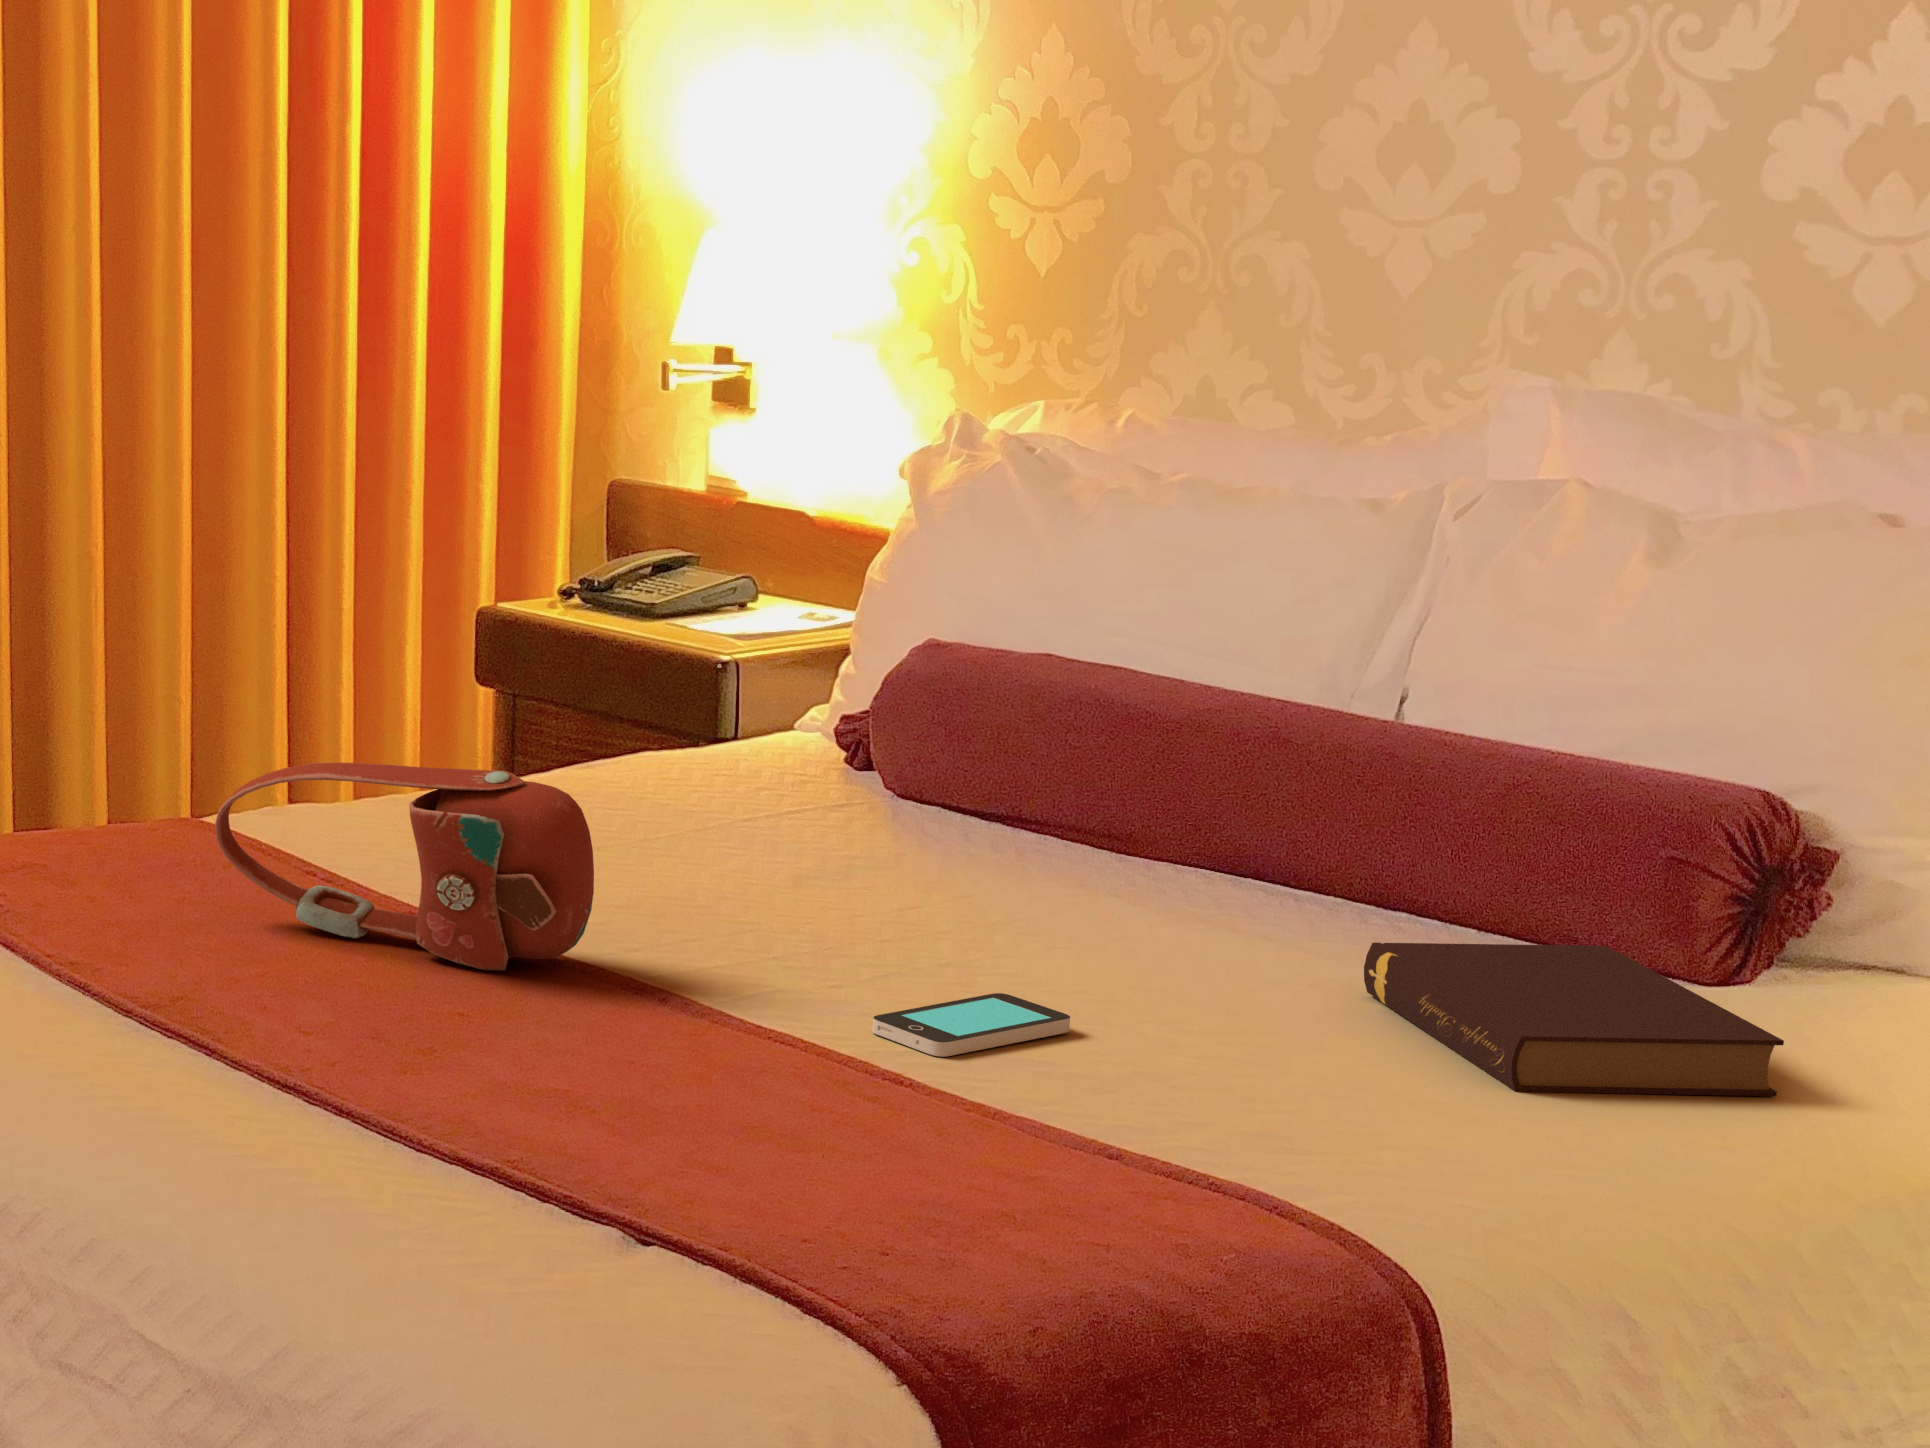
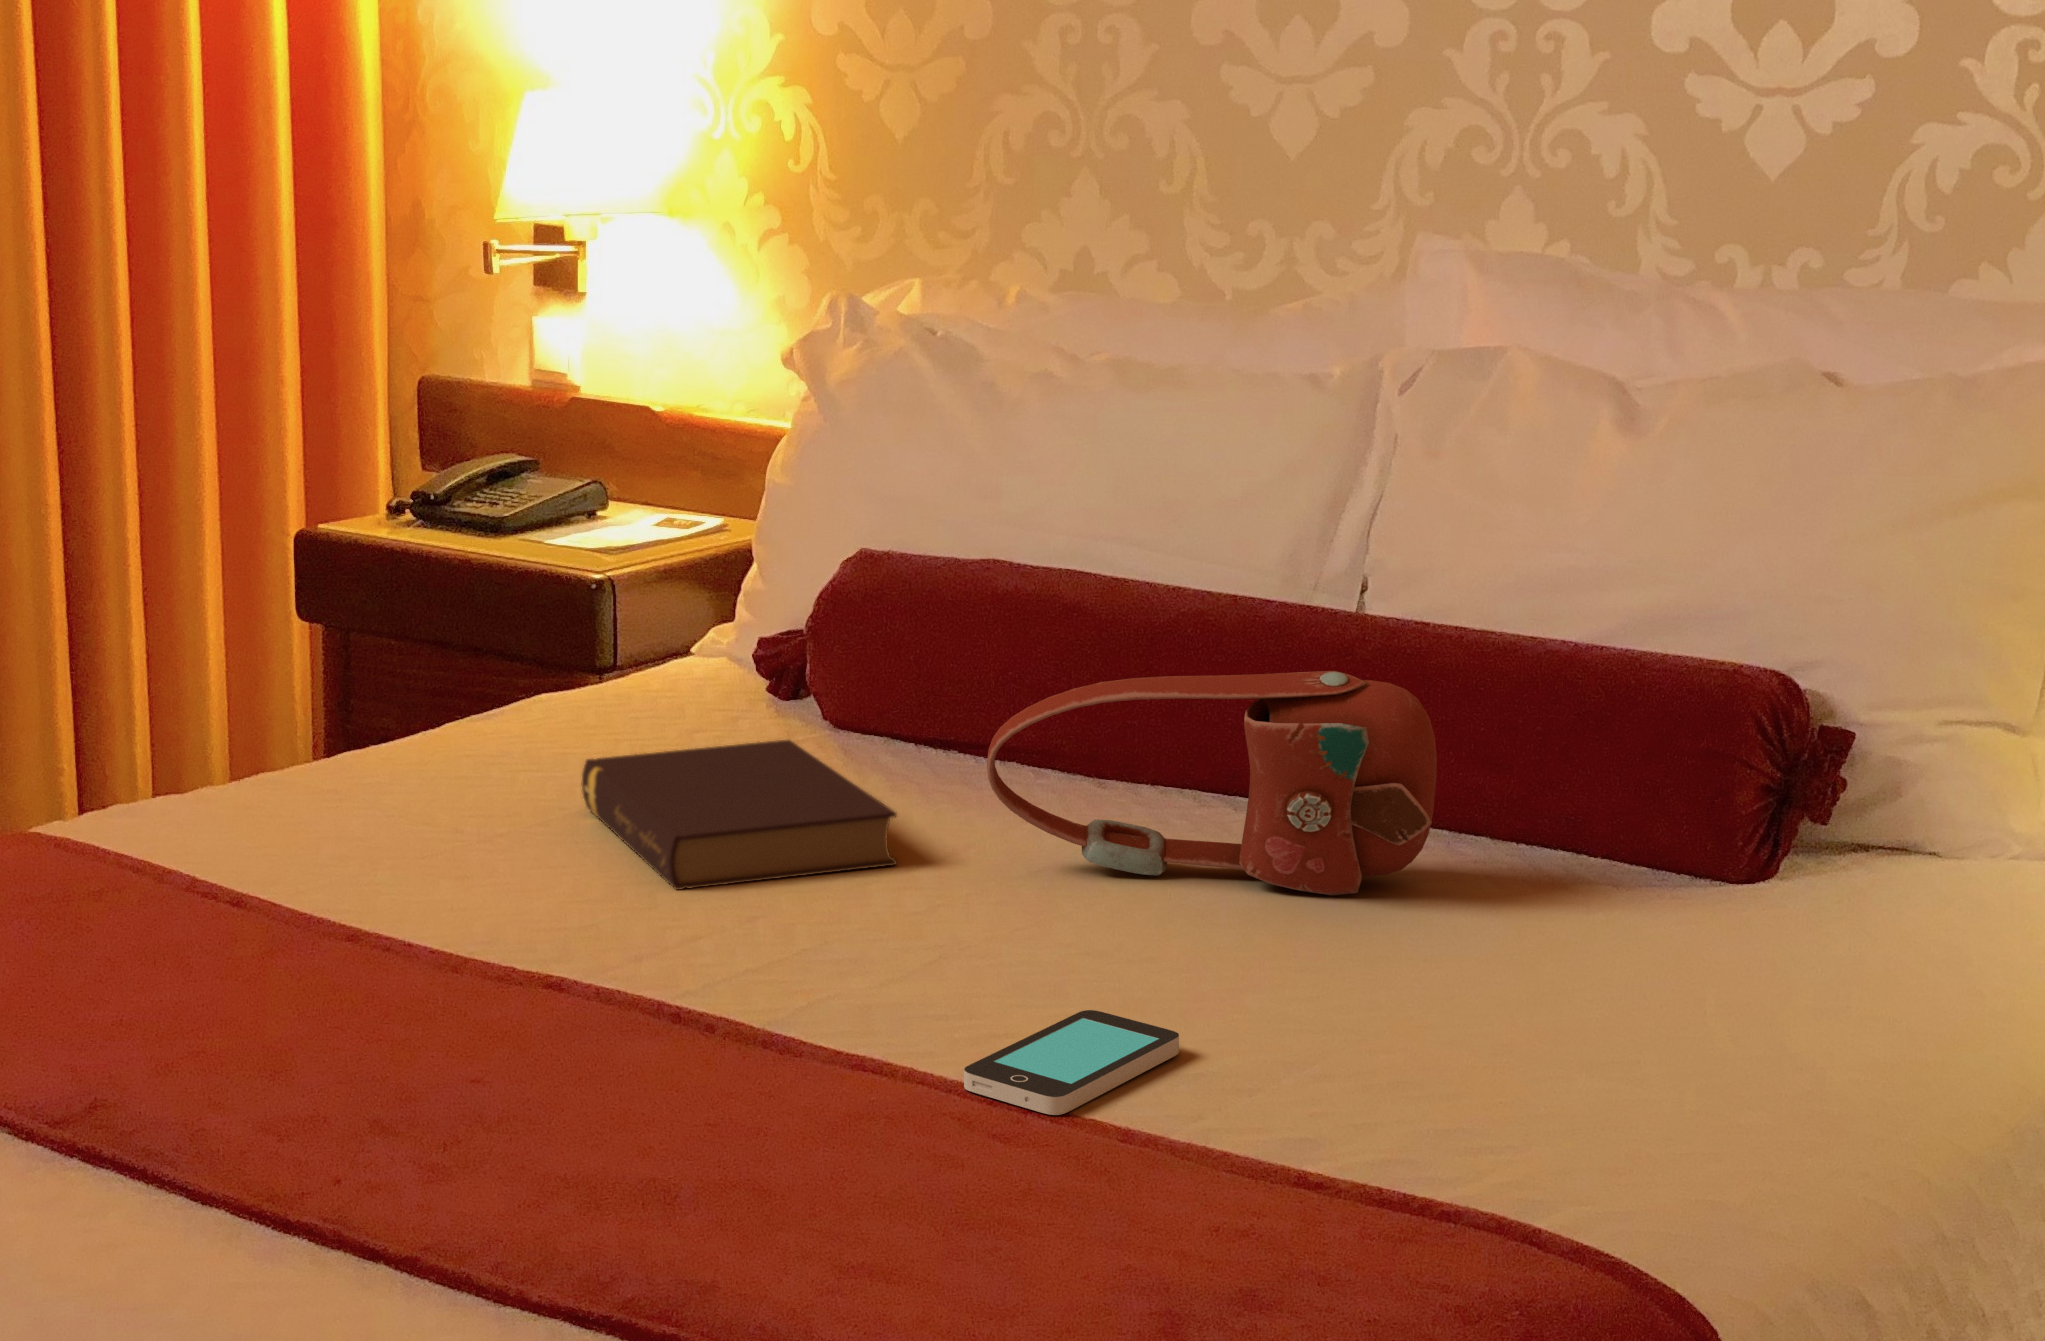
handbag: present [215,762,594,970] -> present [987,671,1437,895]
book: present [1364,943,1784,1096] -> present [582,740,897,890]

